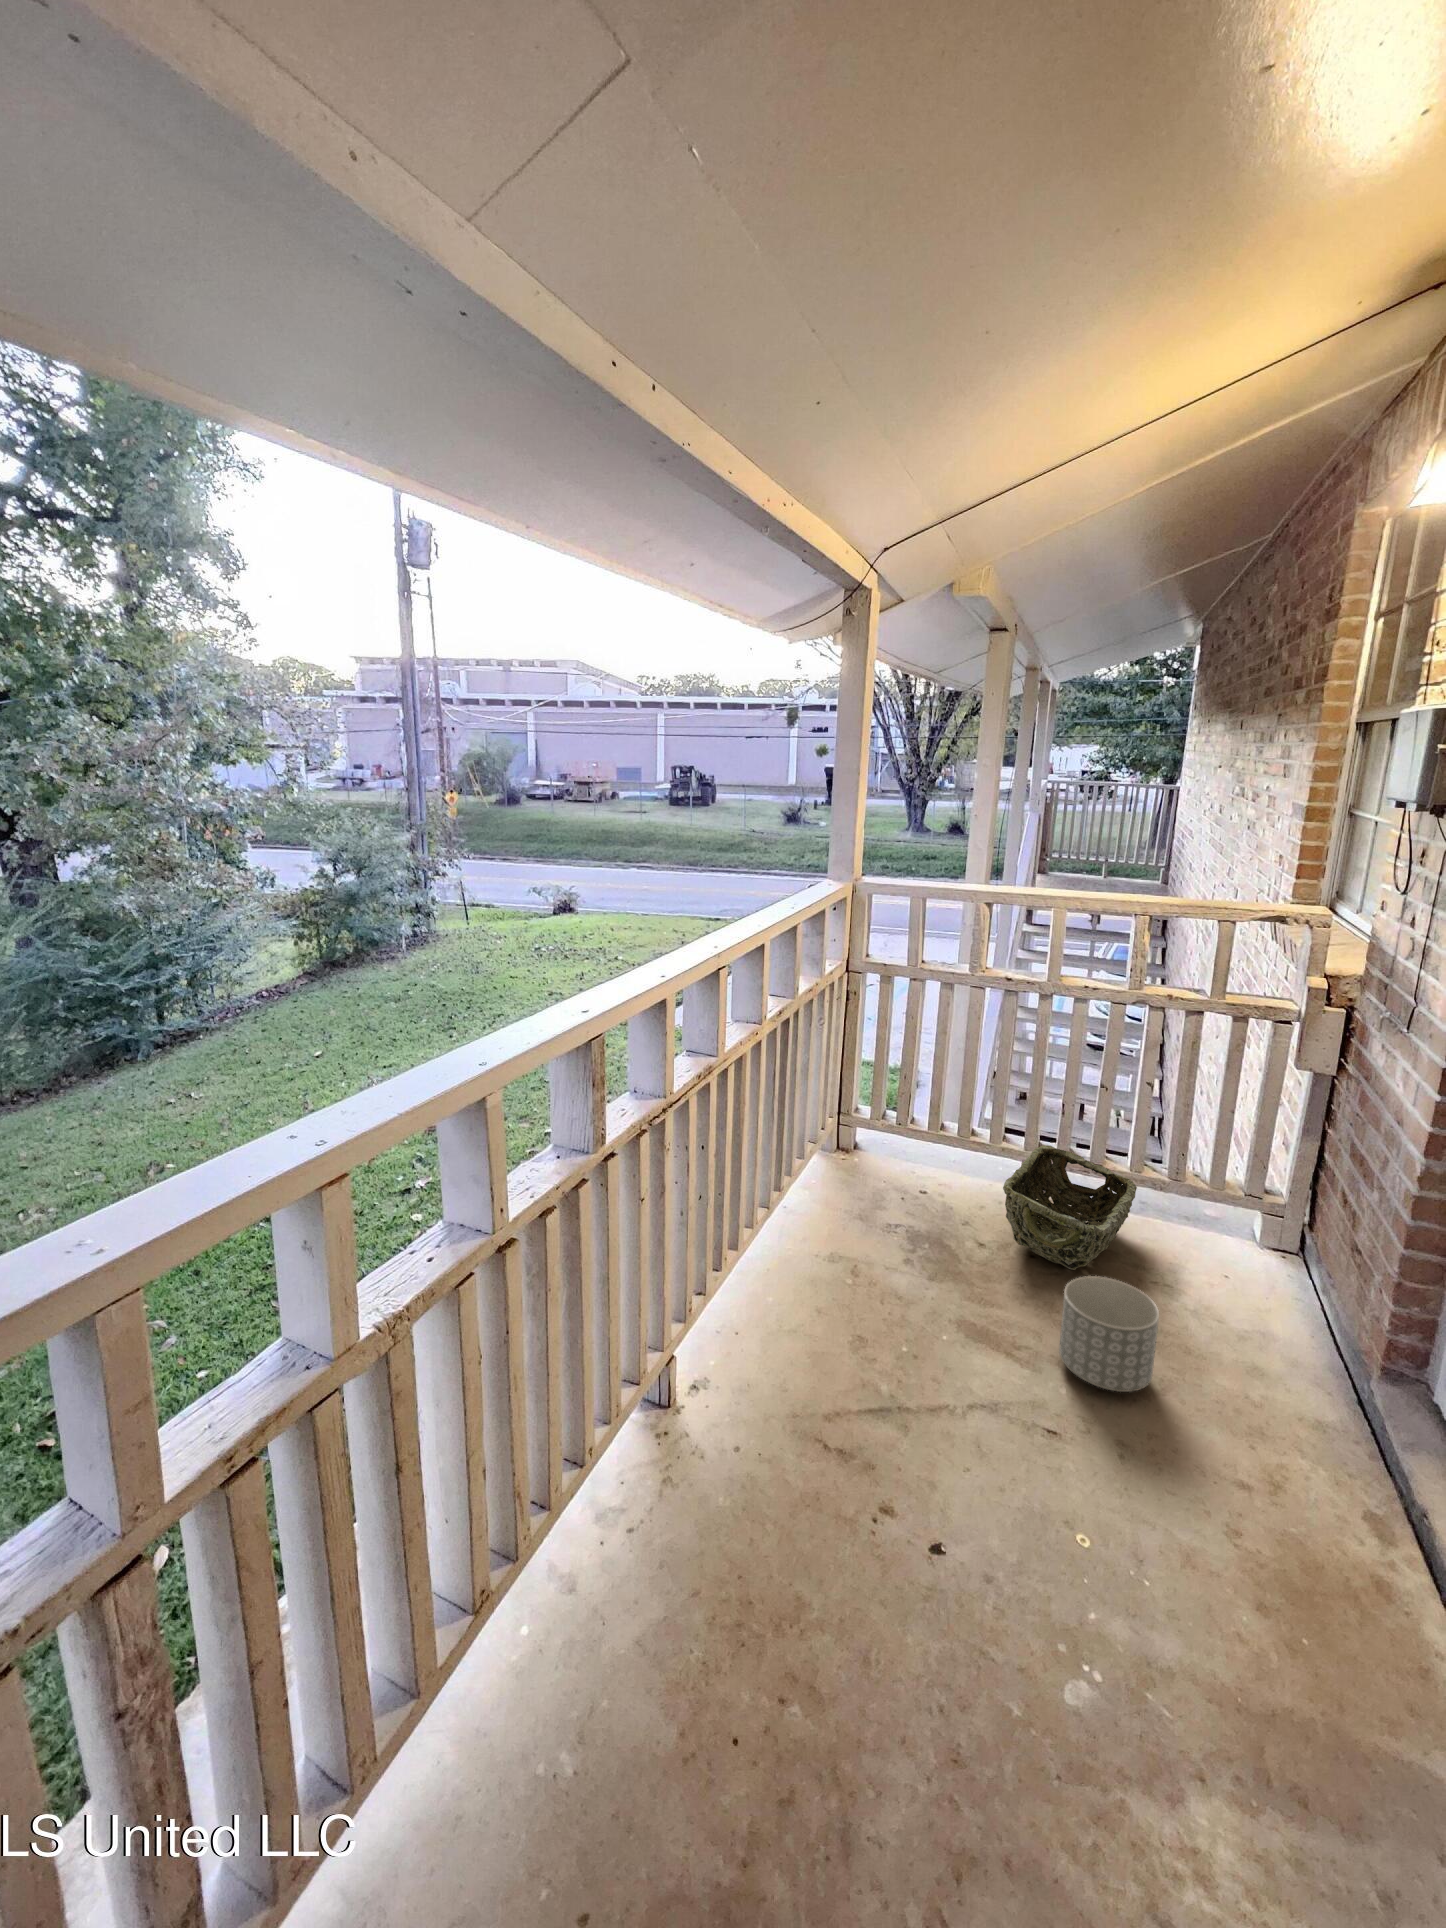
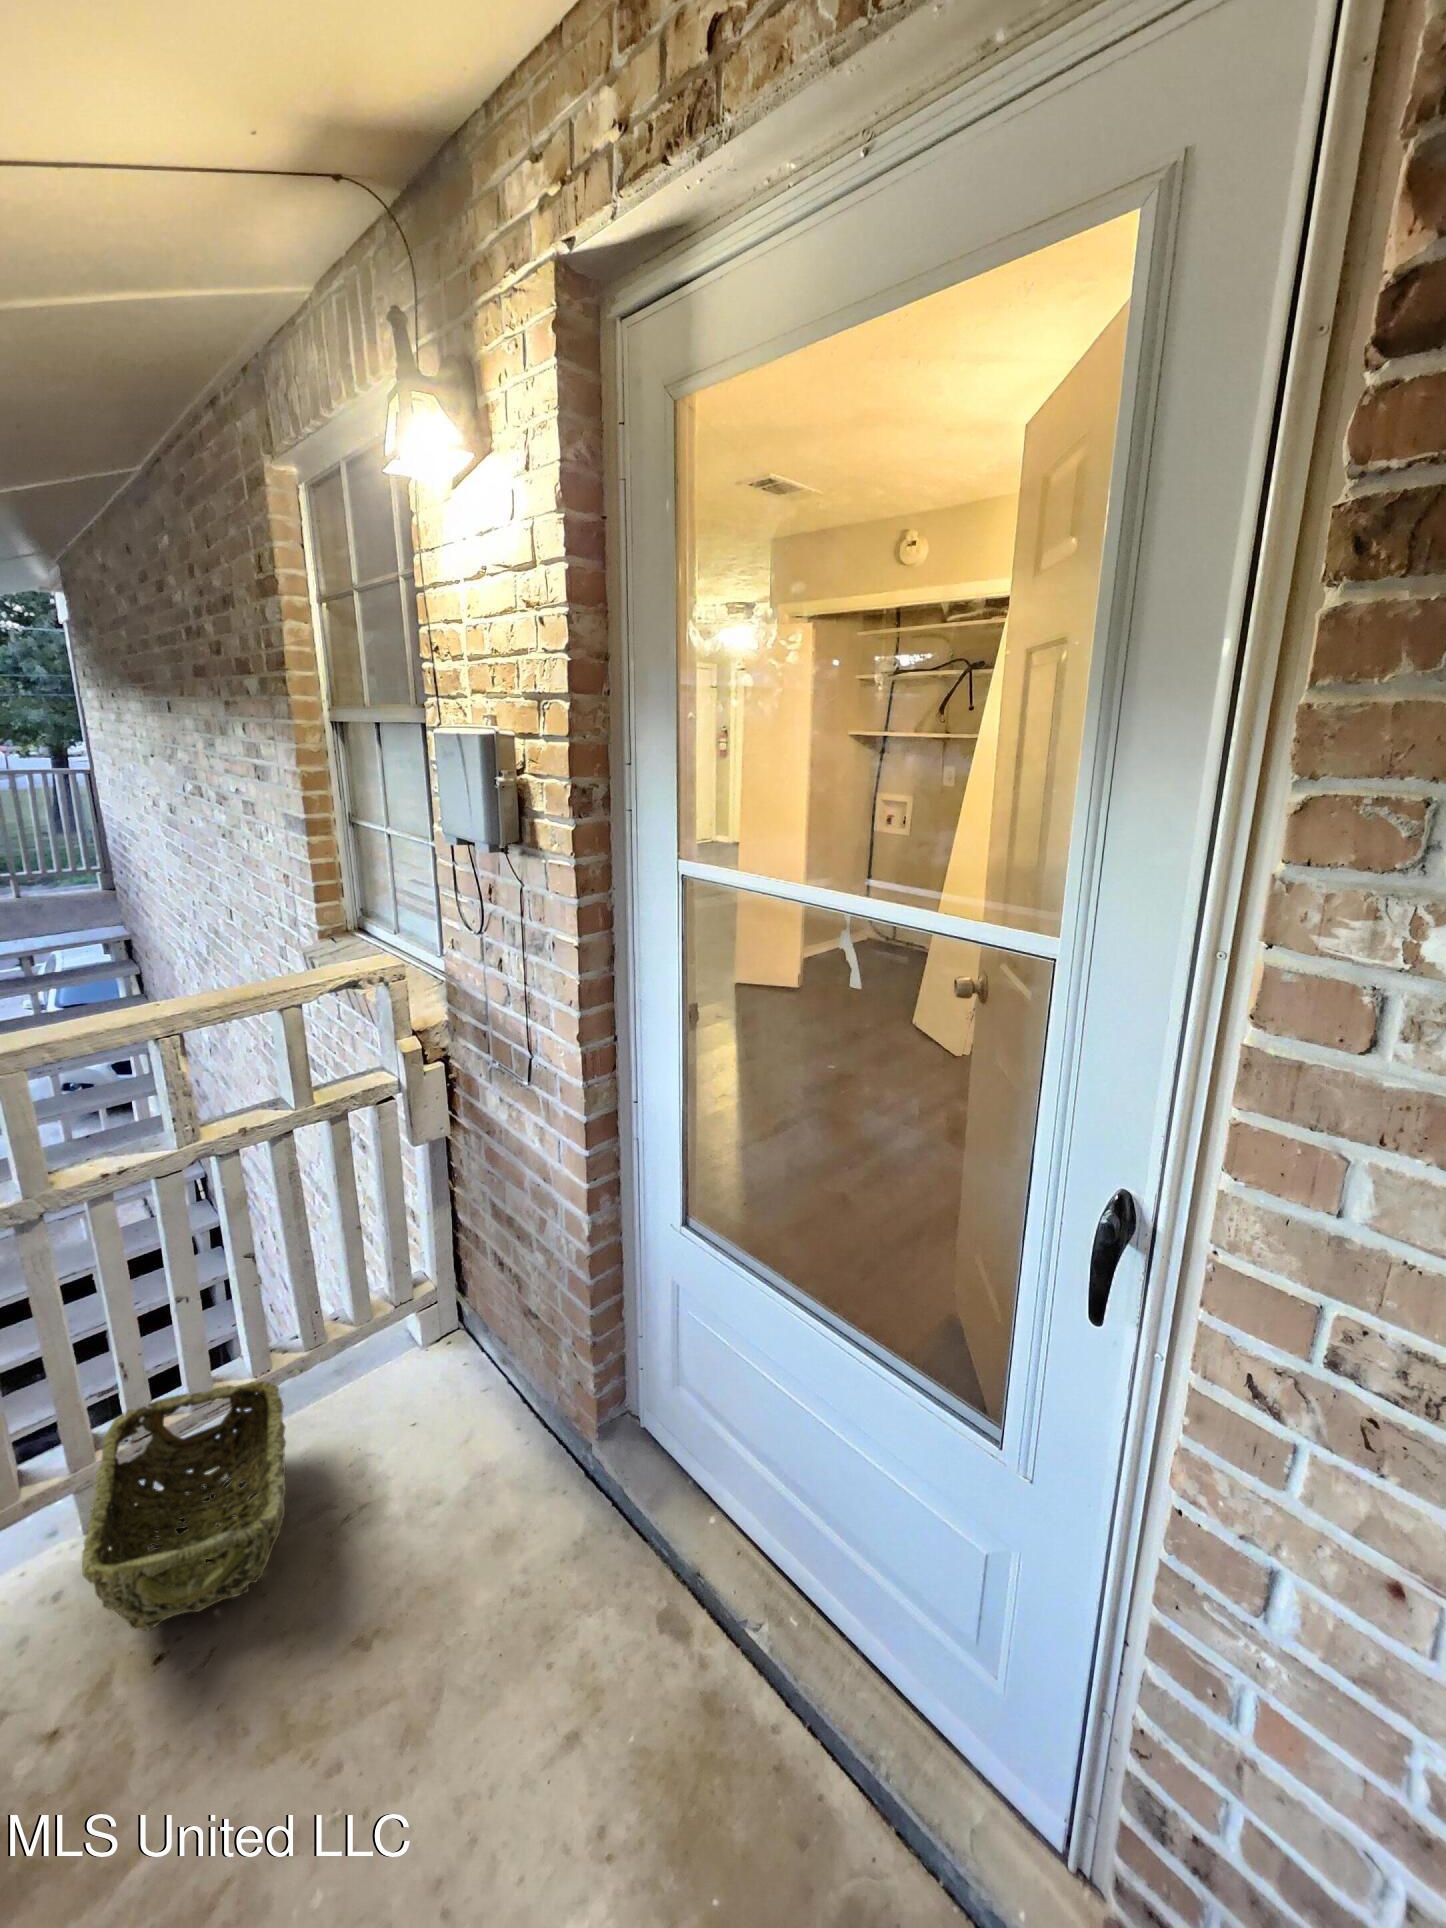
planter: present [1059,1276,1159,1392] -> none [275,1591,431,1813]

